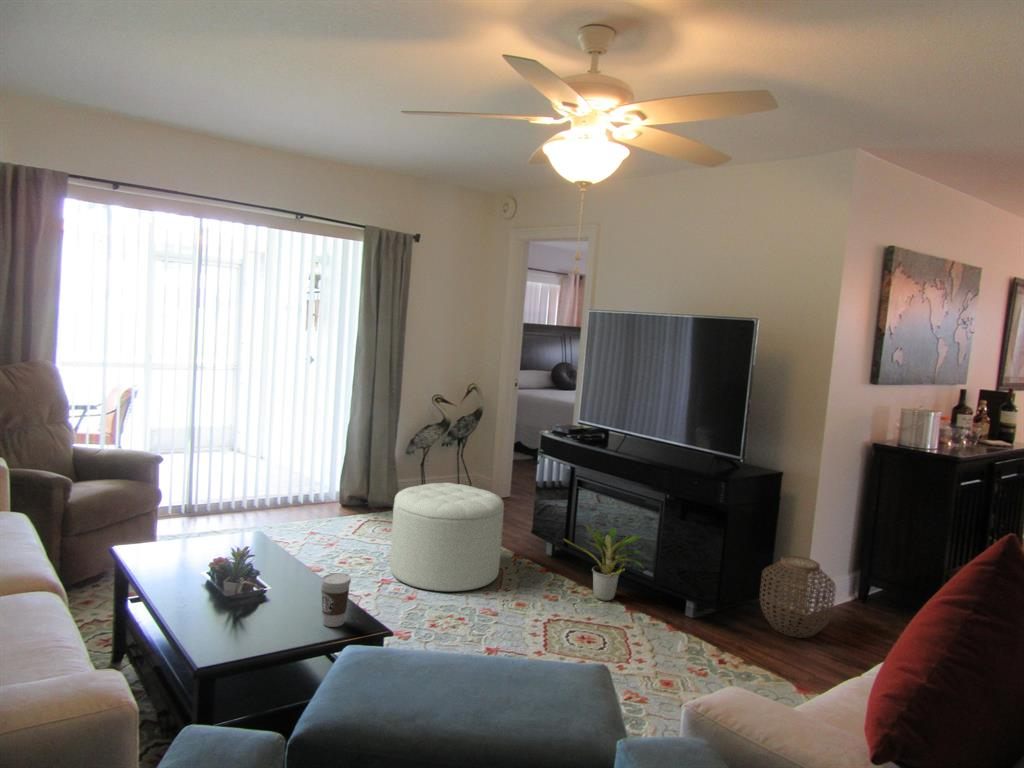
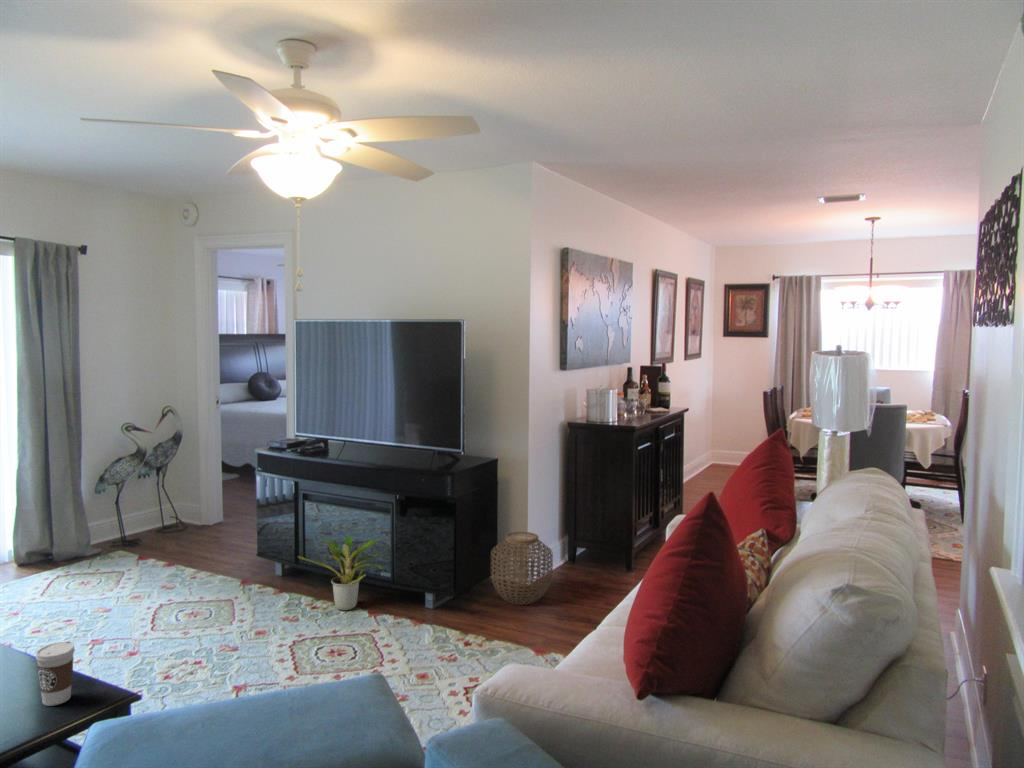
ottoman: present [390,483,504,592] -> none [94,519,229,642]

